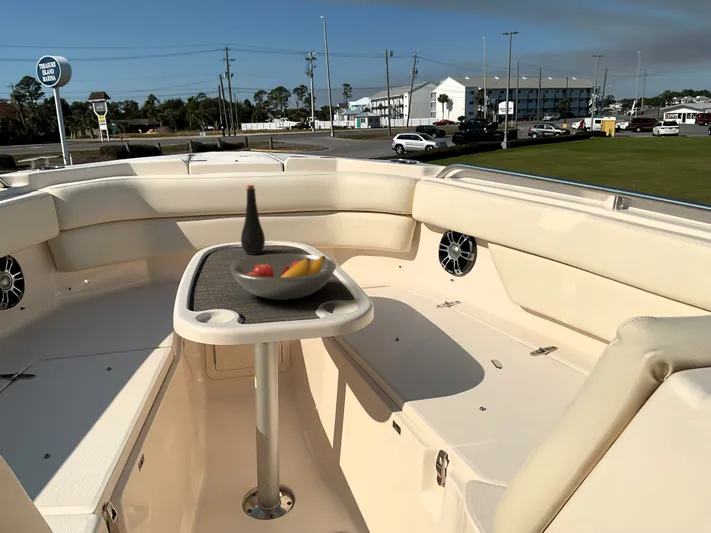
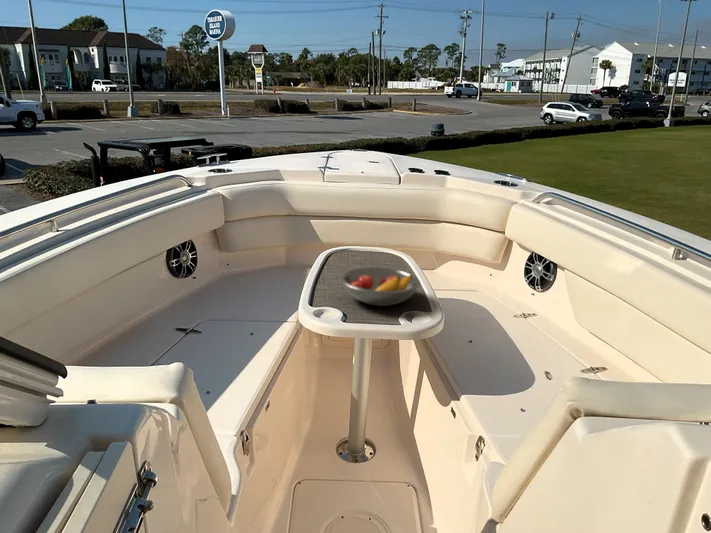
bottle: present [241,185,265,255] -> none [355,205,373,260]

